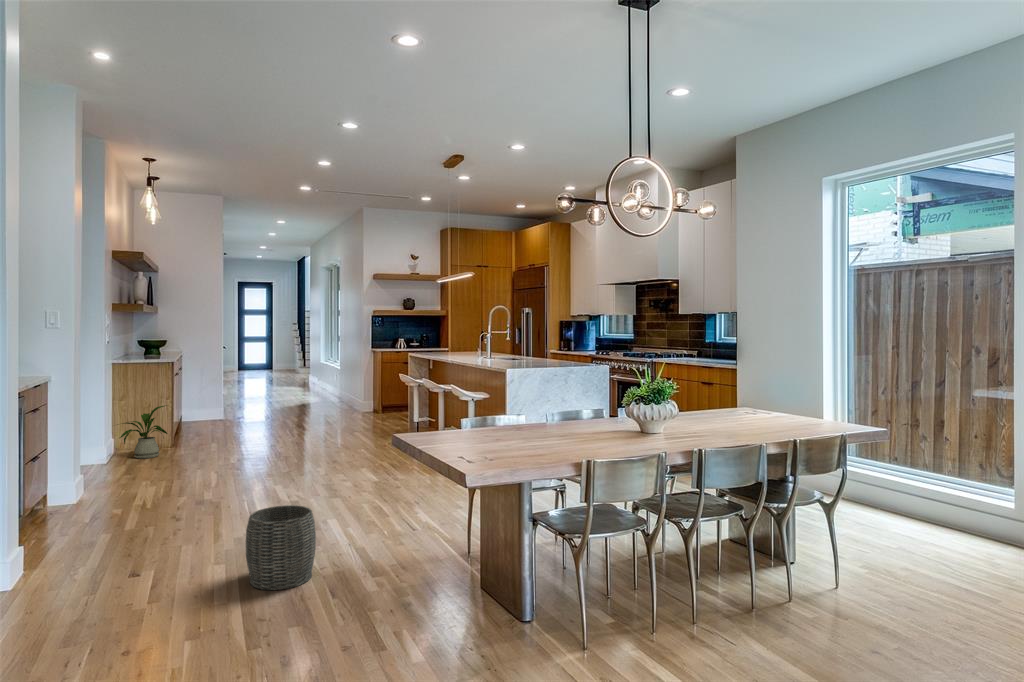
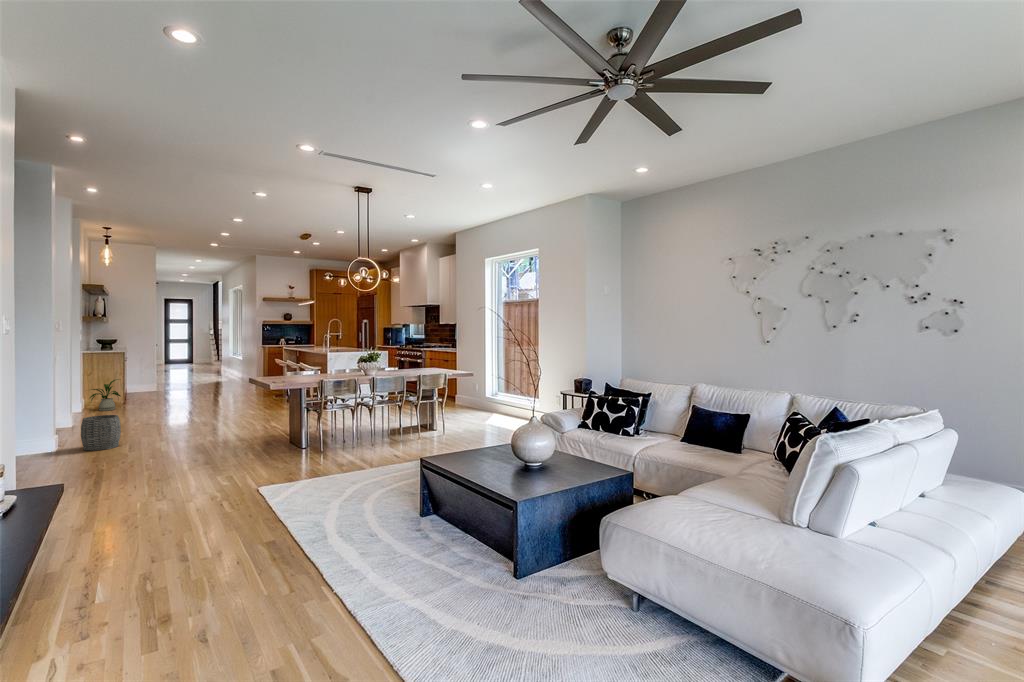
woven basket: present [246,505,316,590] -> present [81,415,121,451]

